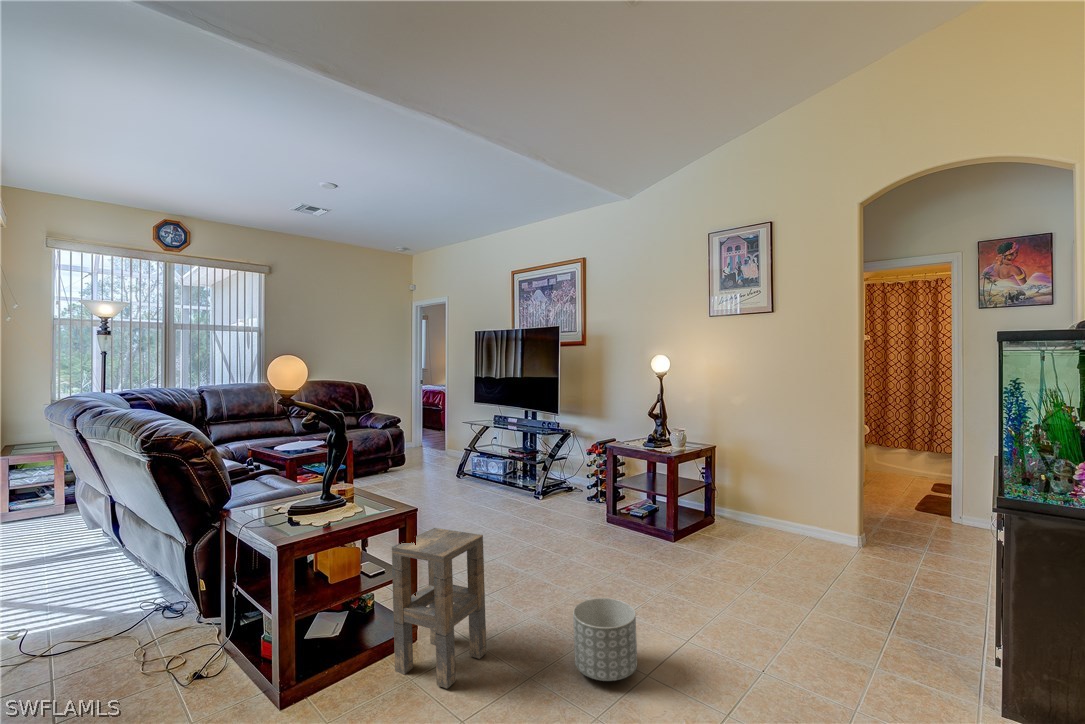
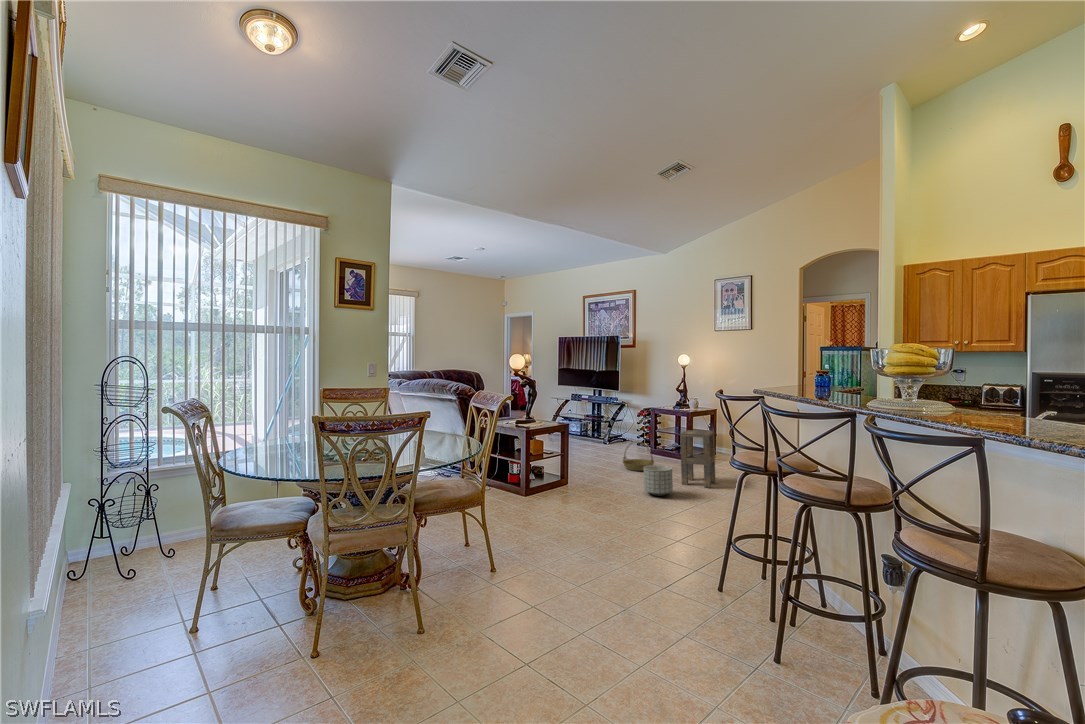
basket: none [549,517,607,576] -> present [623,441,654,471]
side table: present [392,528,486,689] -> present [680,430,715,488]

